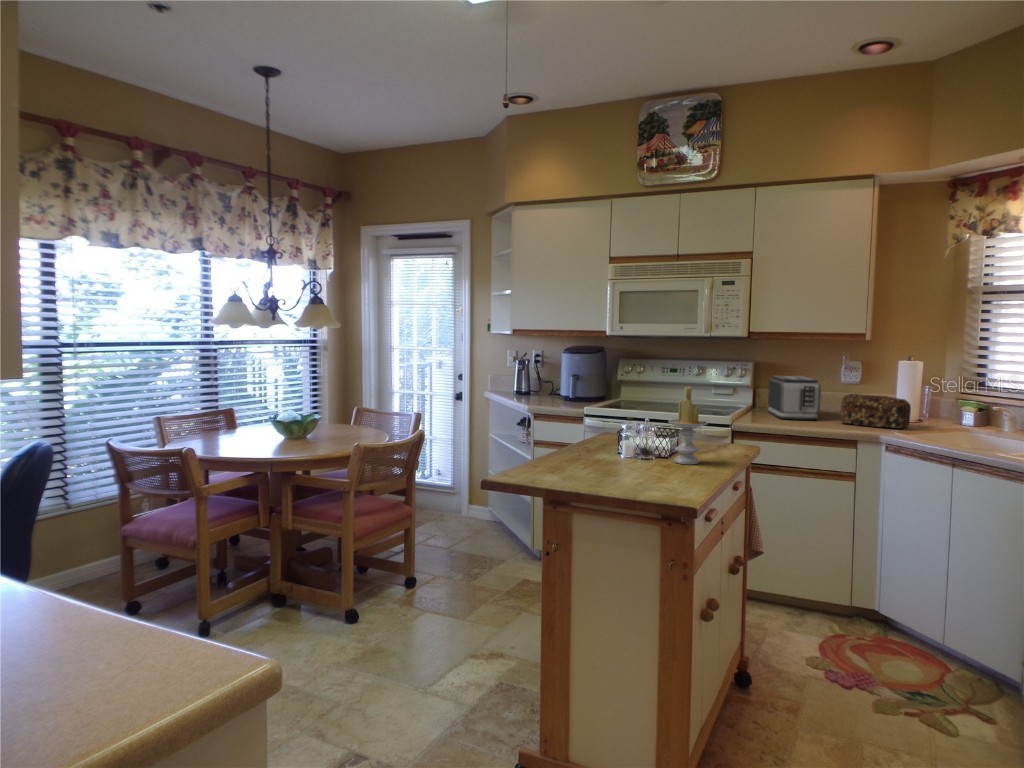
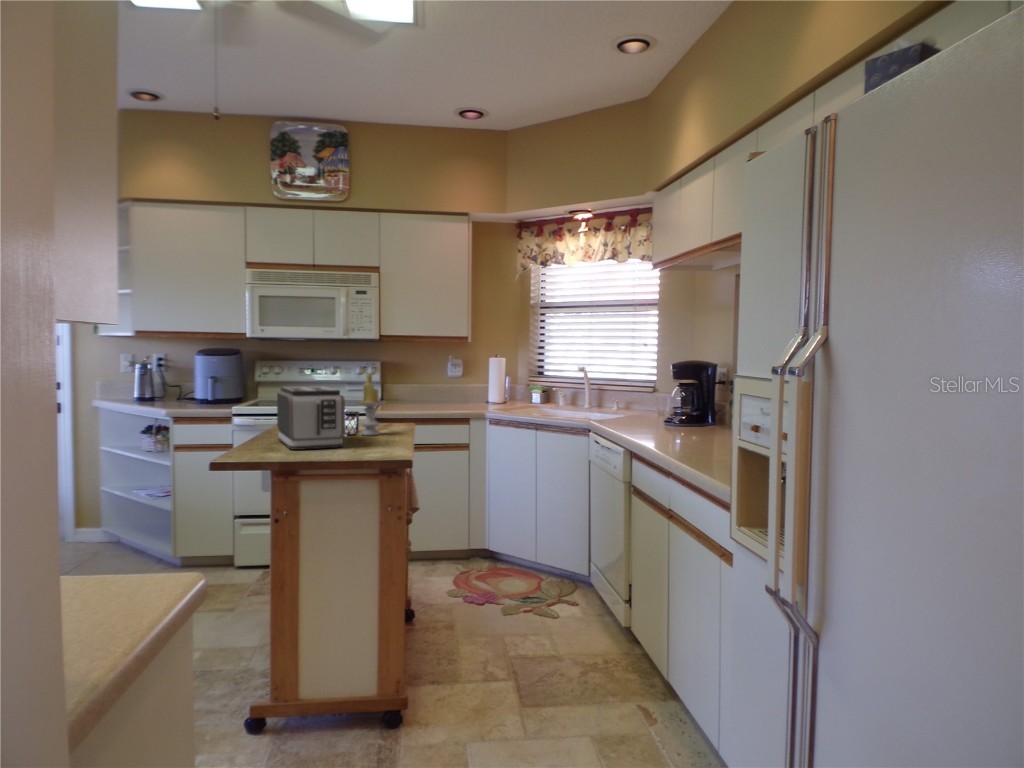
toaster: present [768,376,821,420] -> present [277,386,345,450]
bread loaf: present [841,394,911,428] -> none [455,384,502,408]

